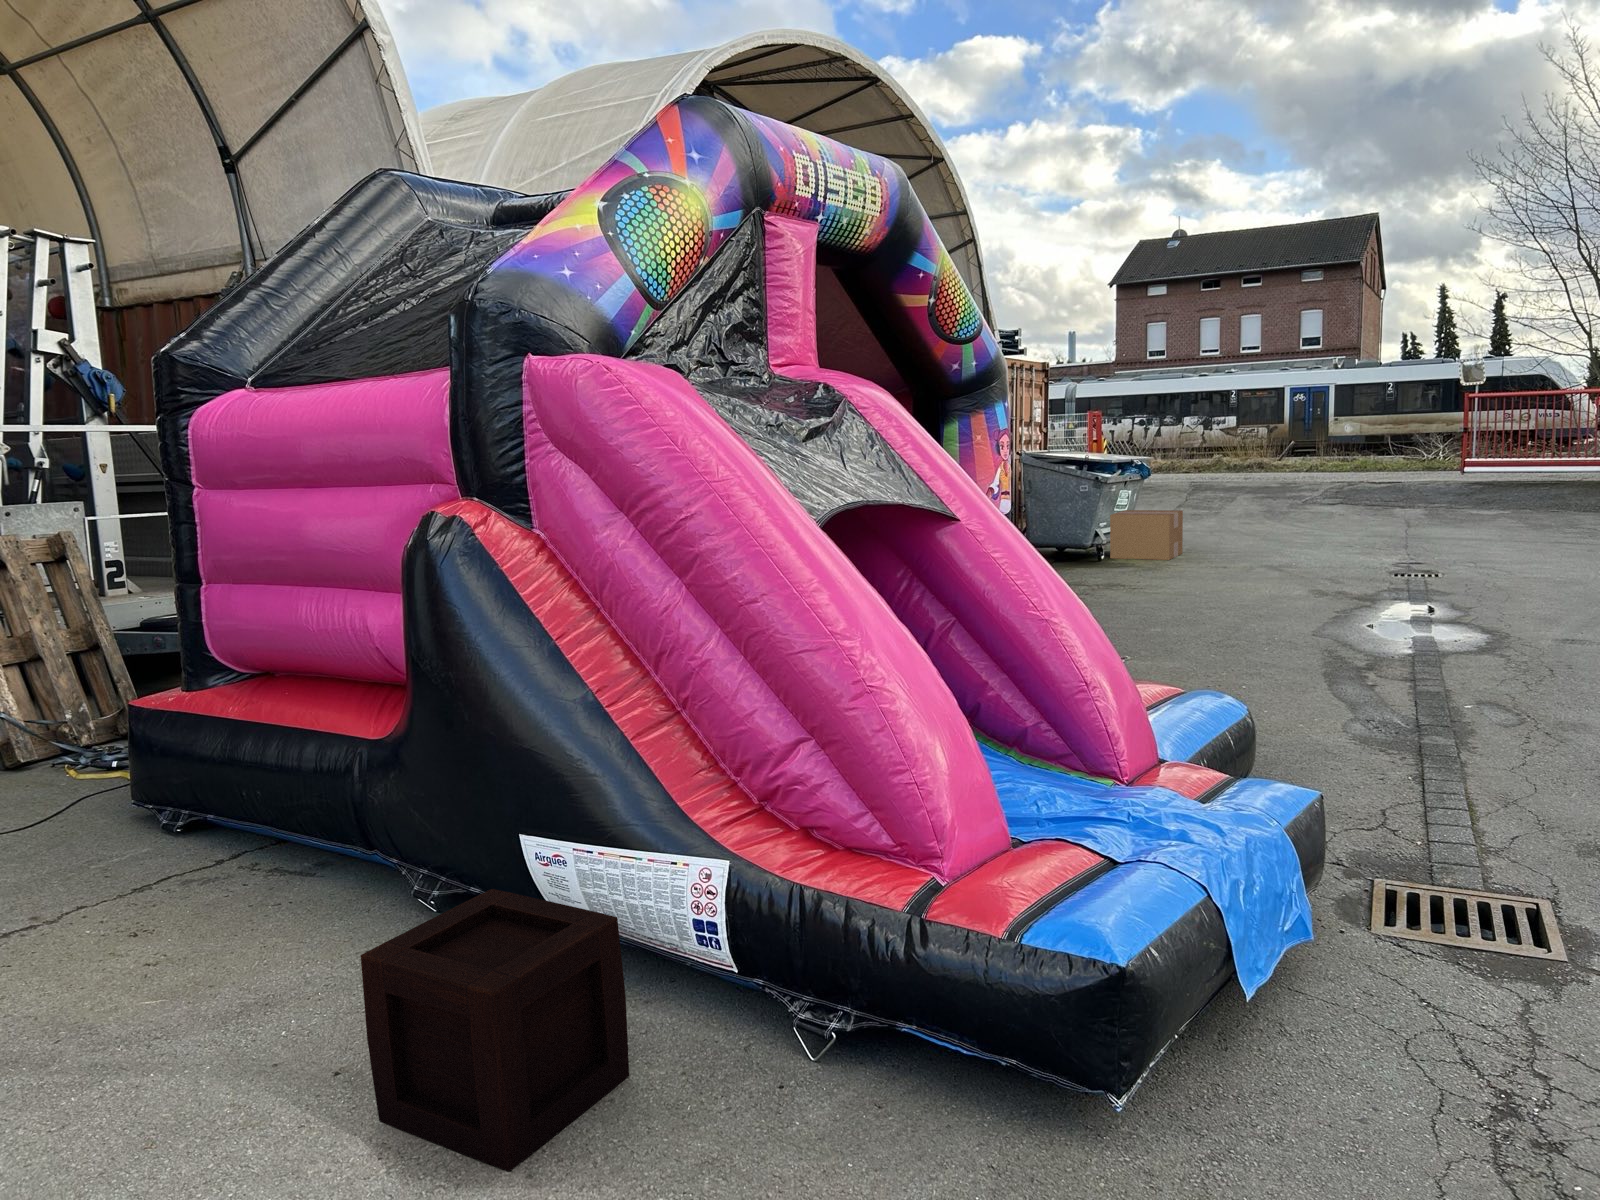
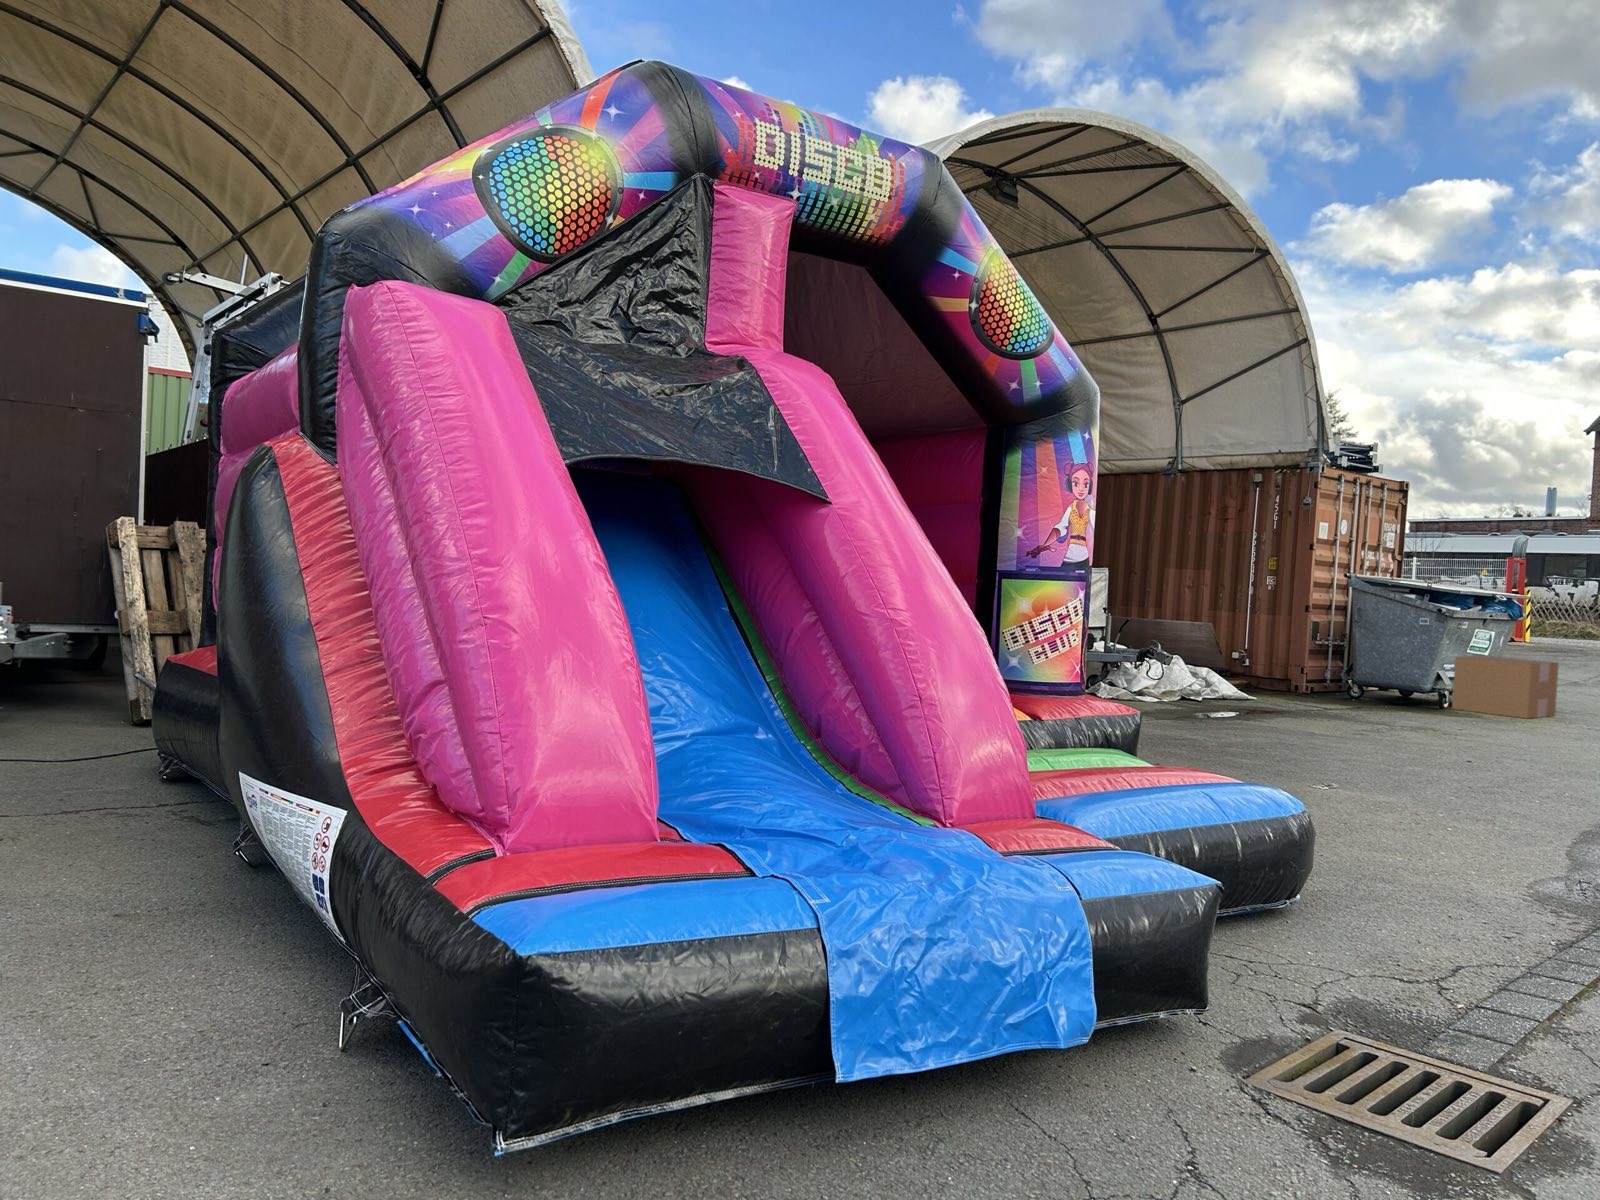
wooden crate: present [361,889,629,1171] -> none [51,777,280,1017]

